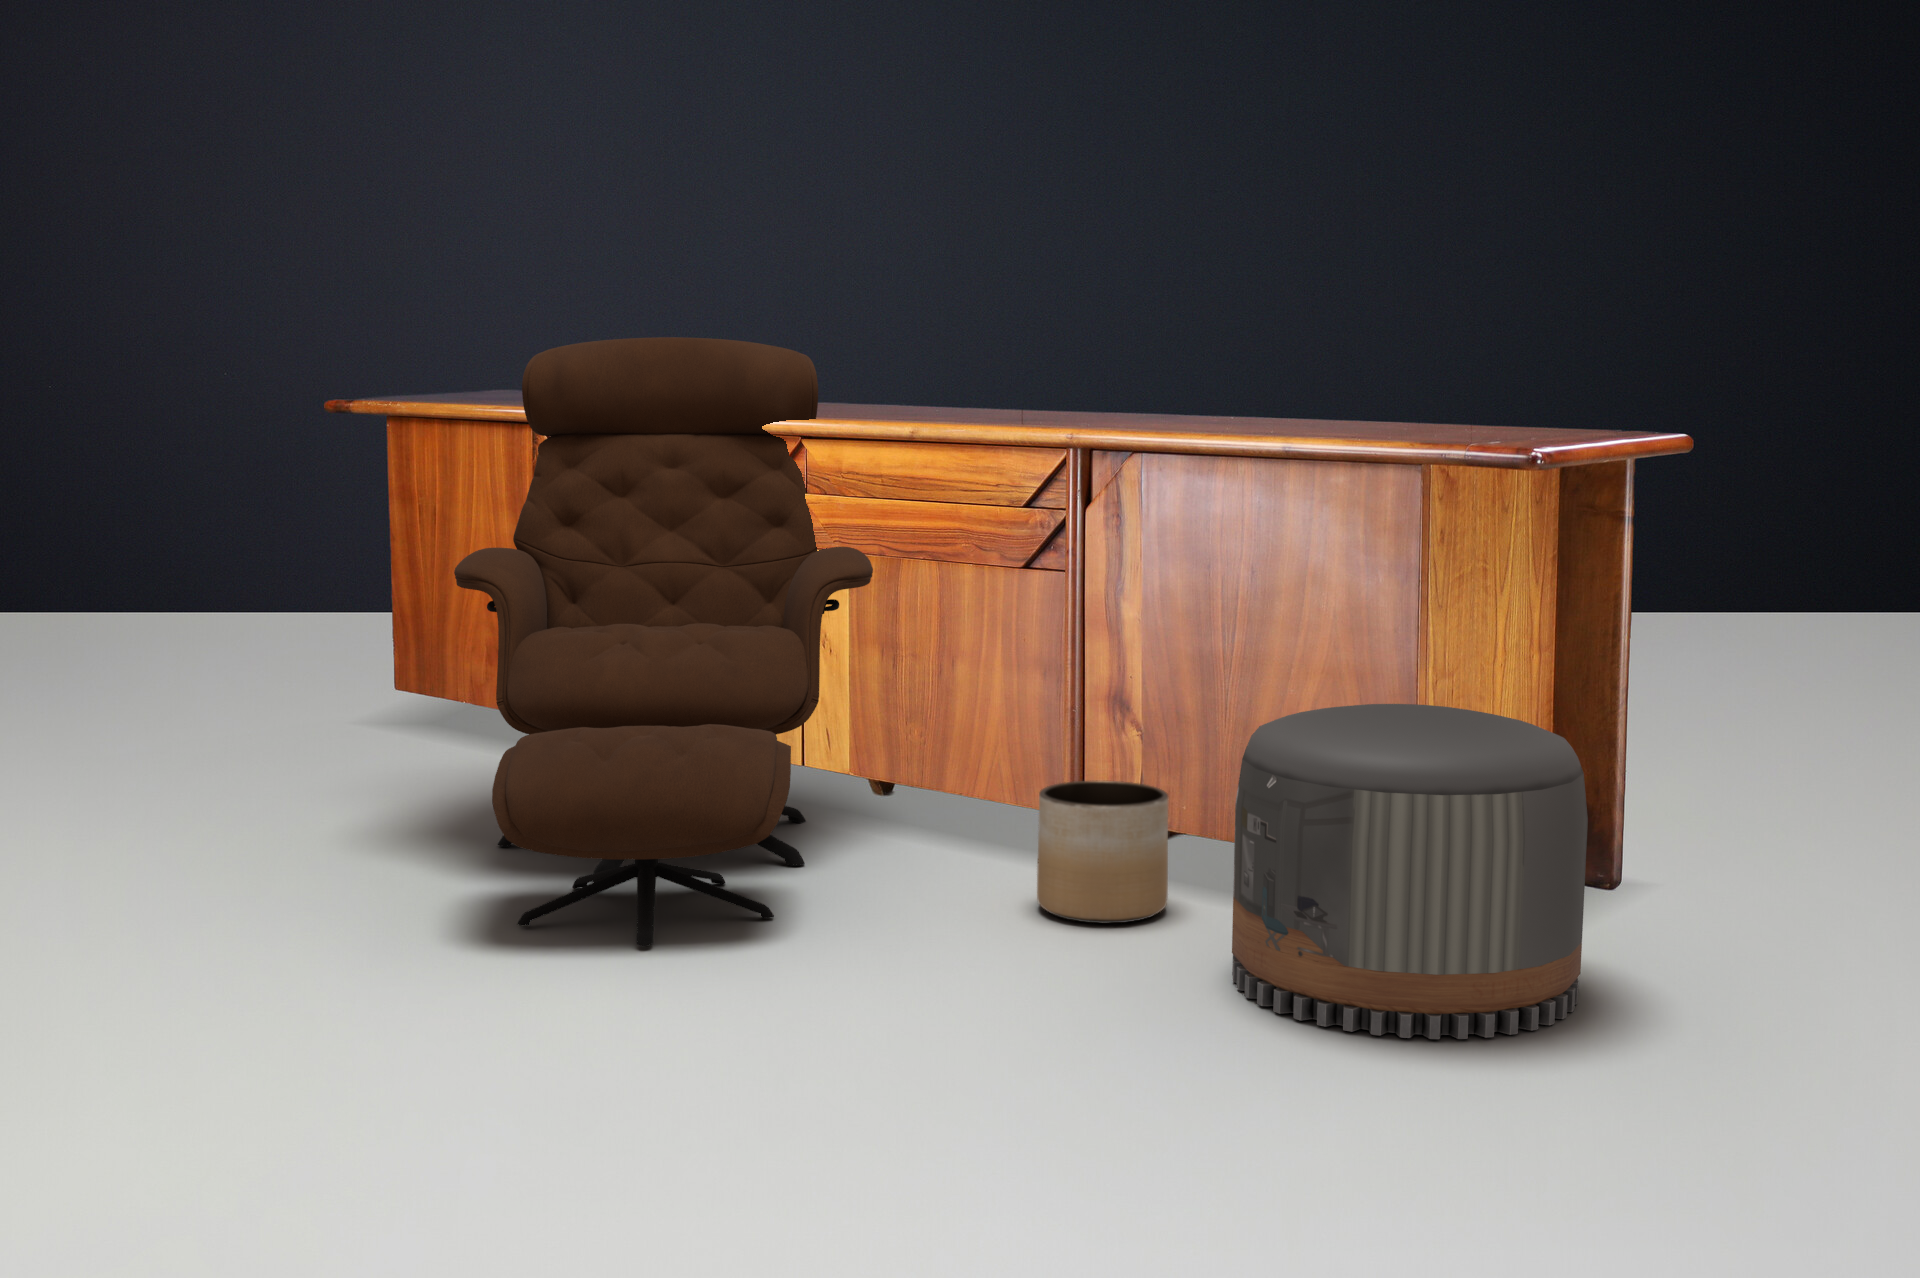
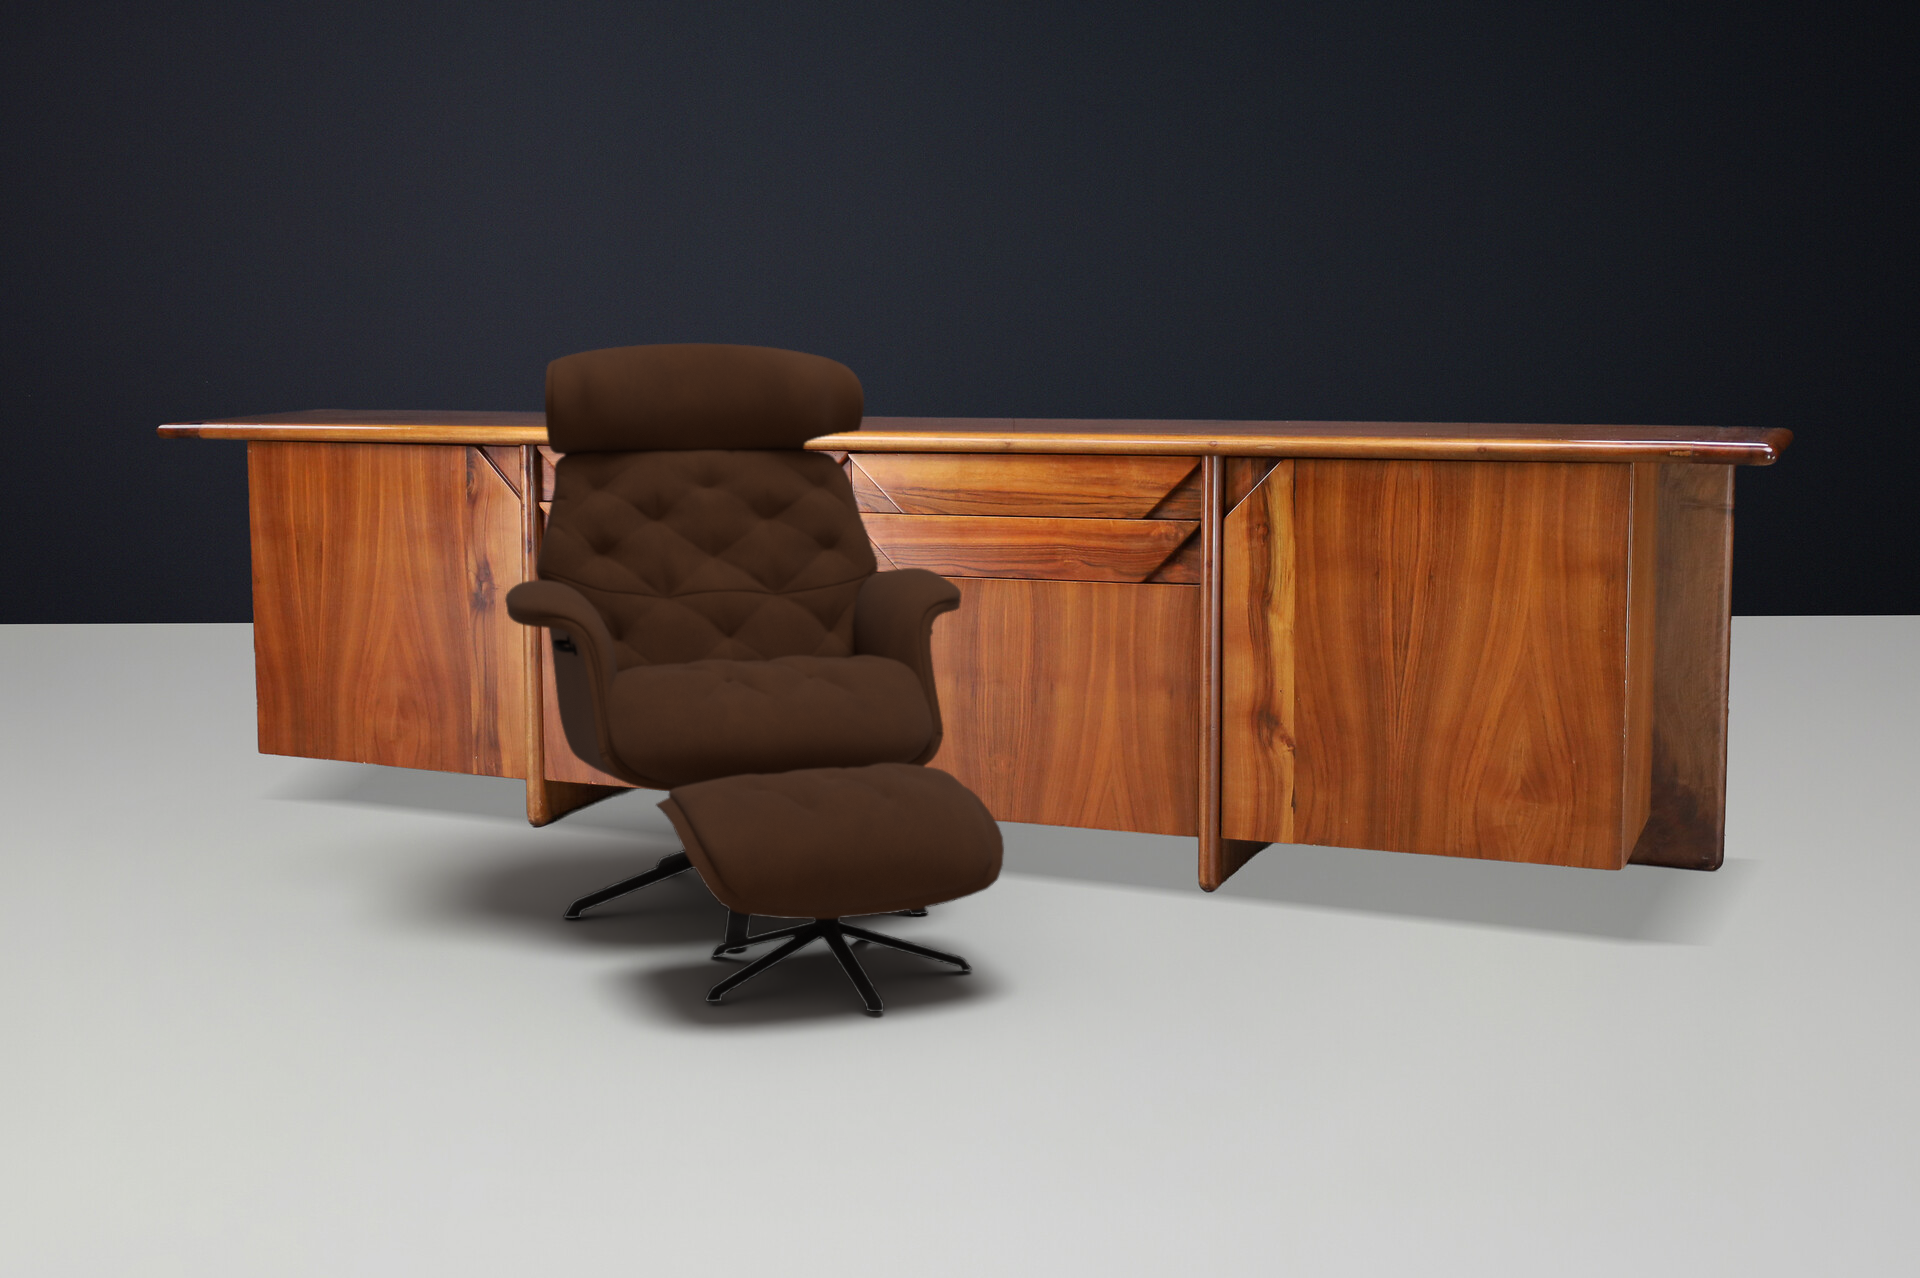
pouf: present [1232,704,1588,1039] -> none [1488,702,1856,1033]
planter: present [1037,781,1168,923] -> none [1220,800,1358,948]

